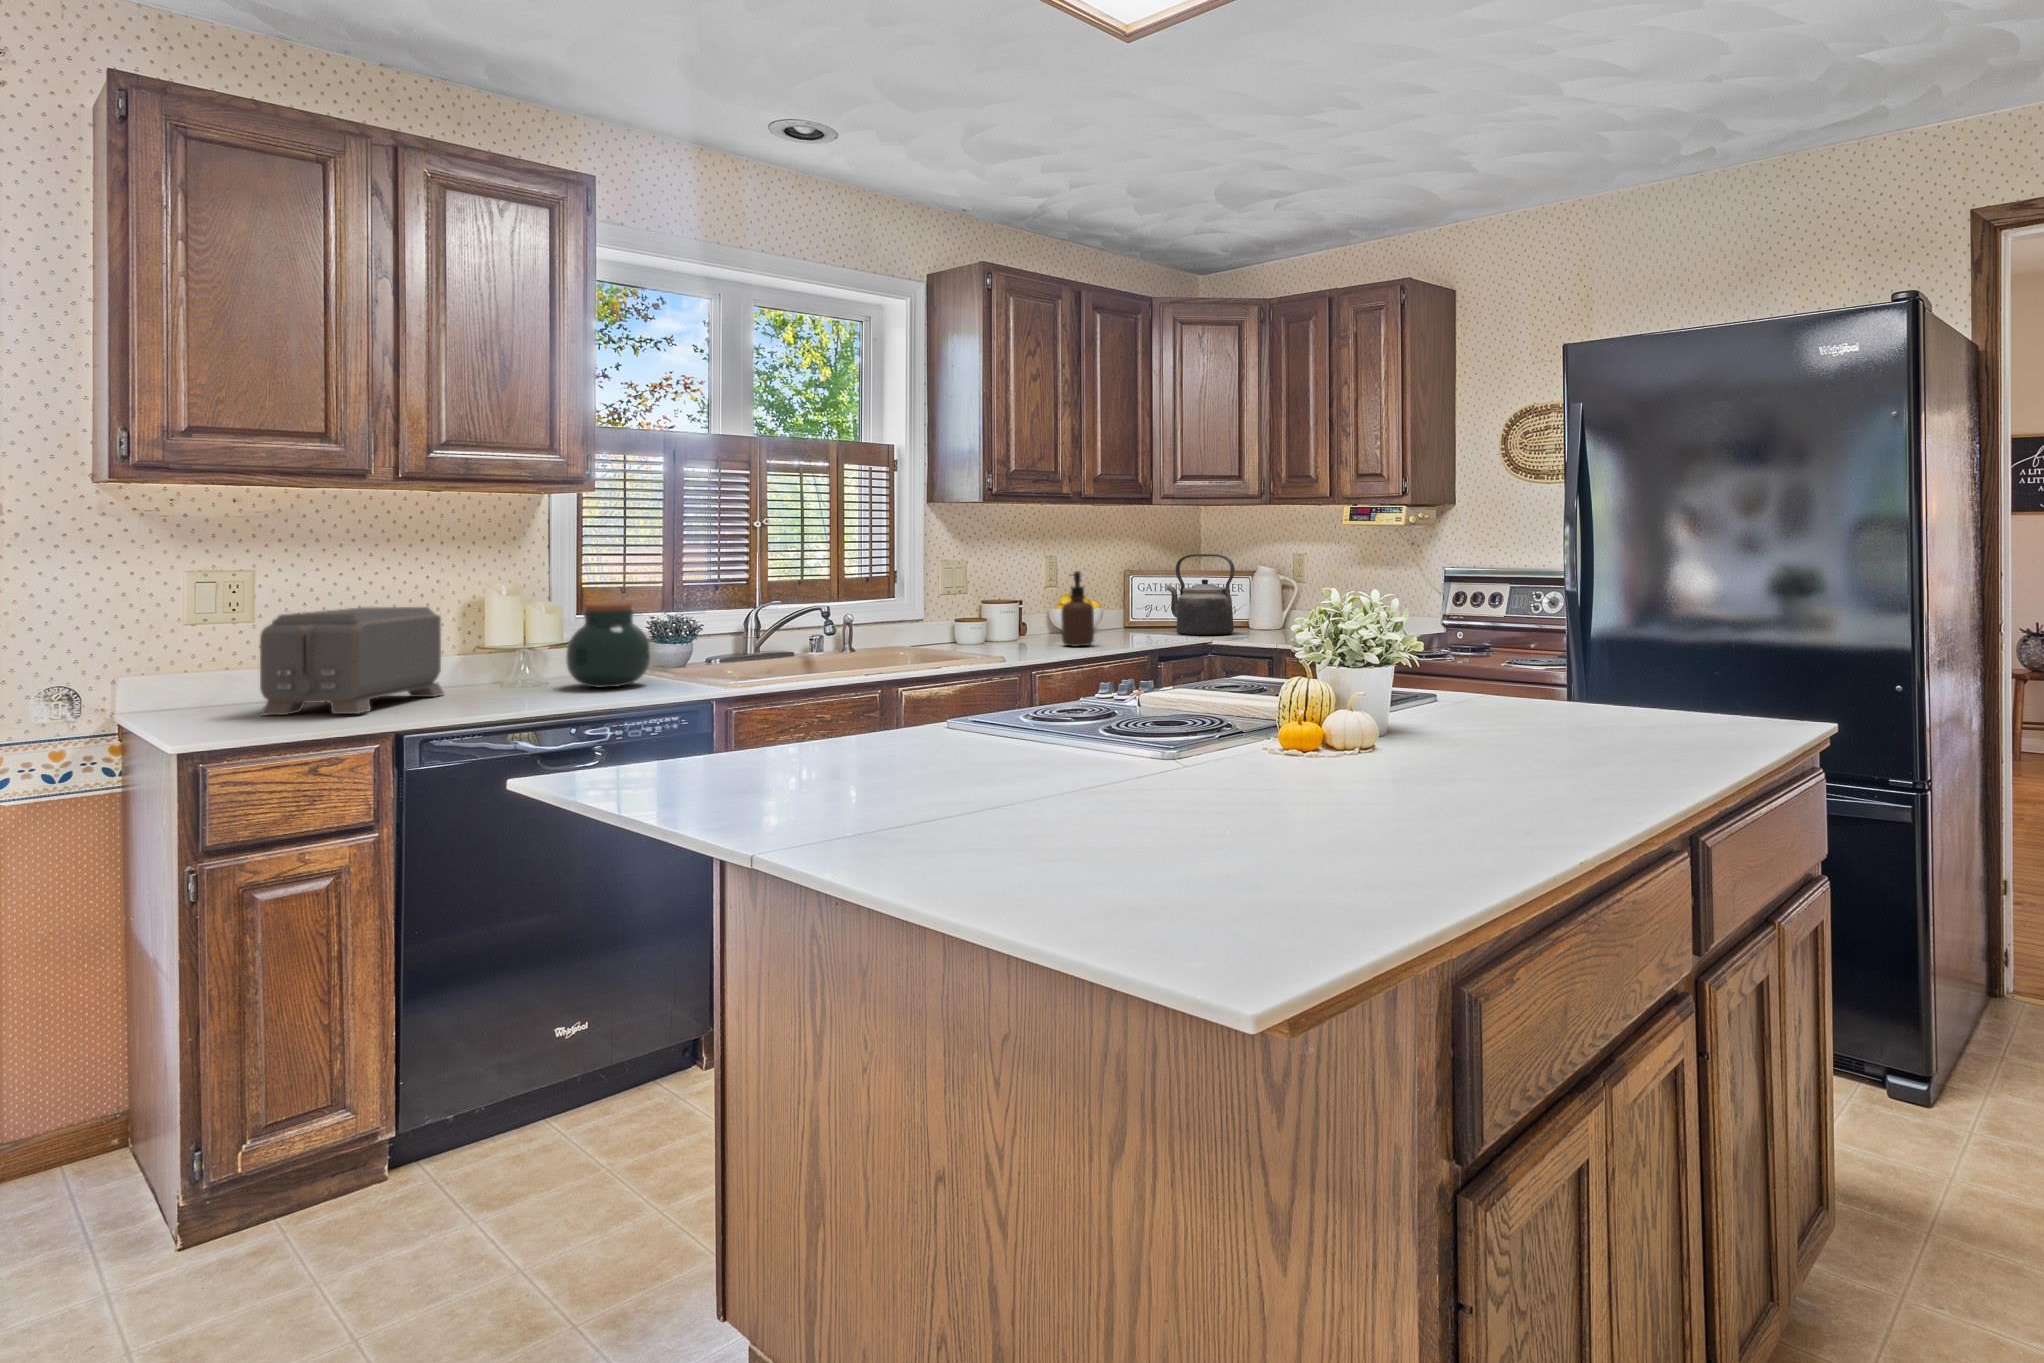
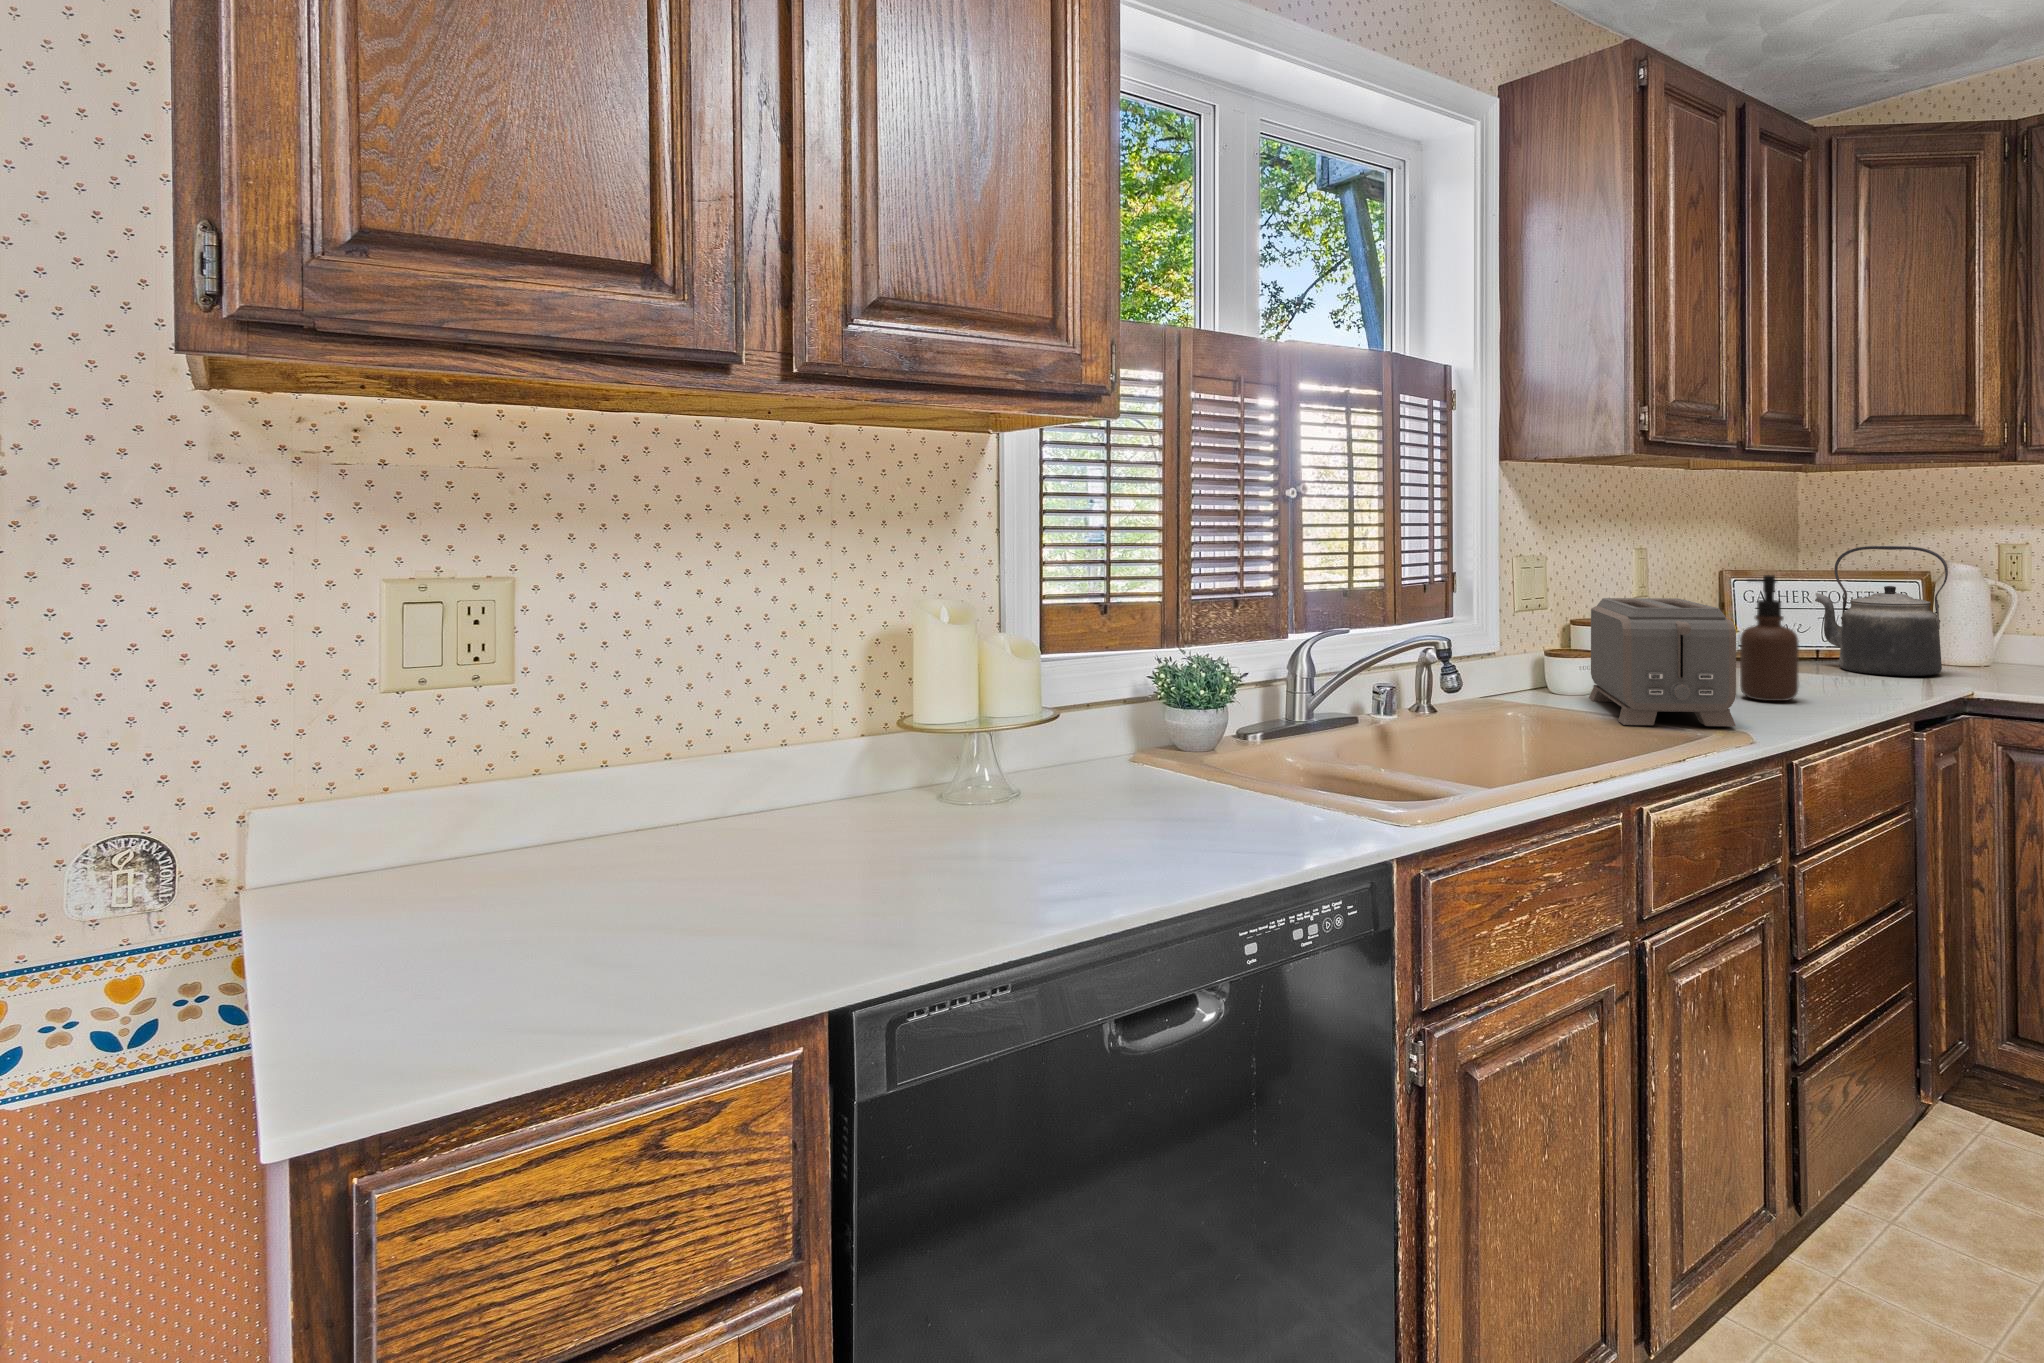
jar: present [566,603,651,687] -> none [1087,643,1237,818]
toaster: present [260,607,444,715] -> present [1589,598,1736,726]

